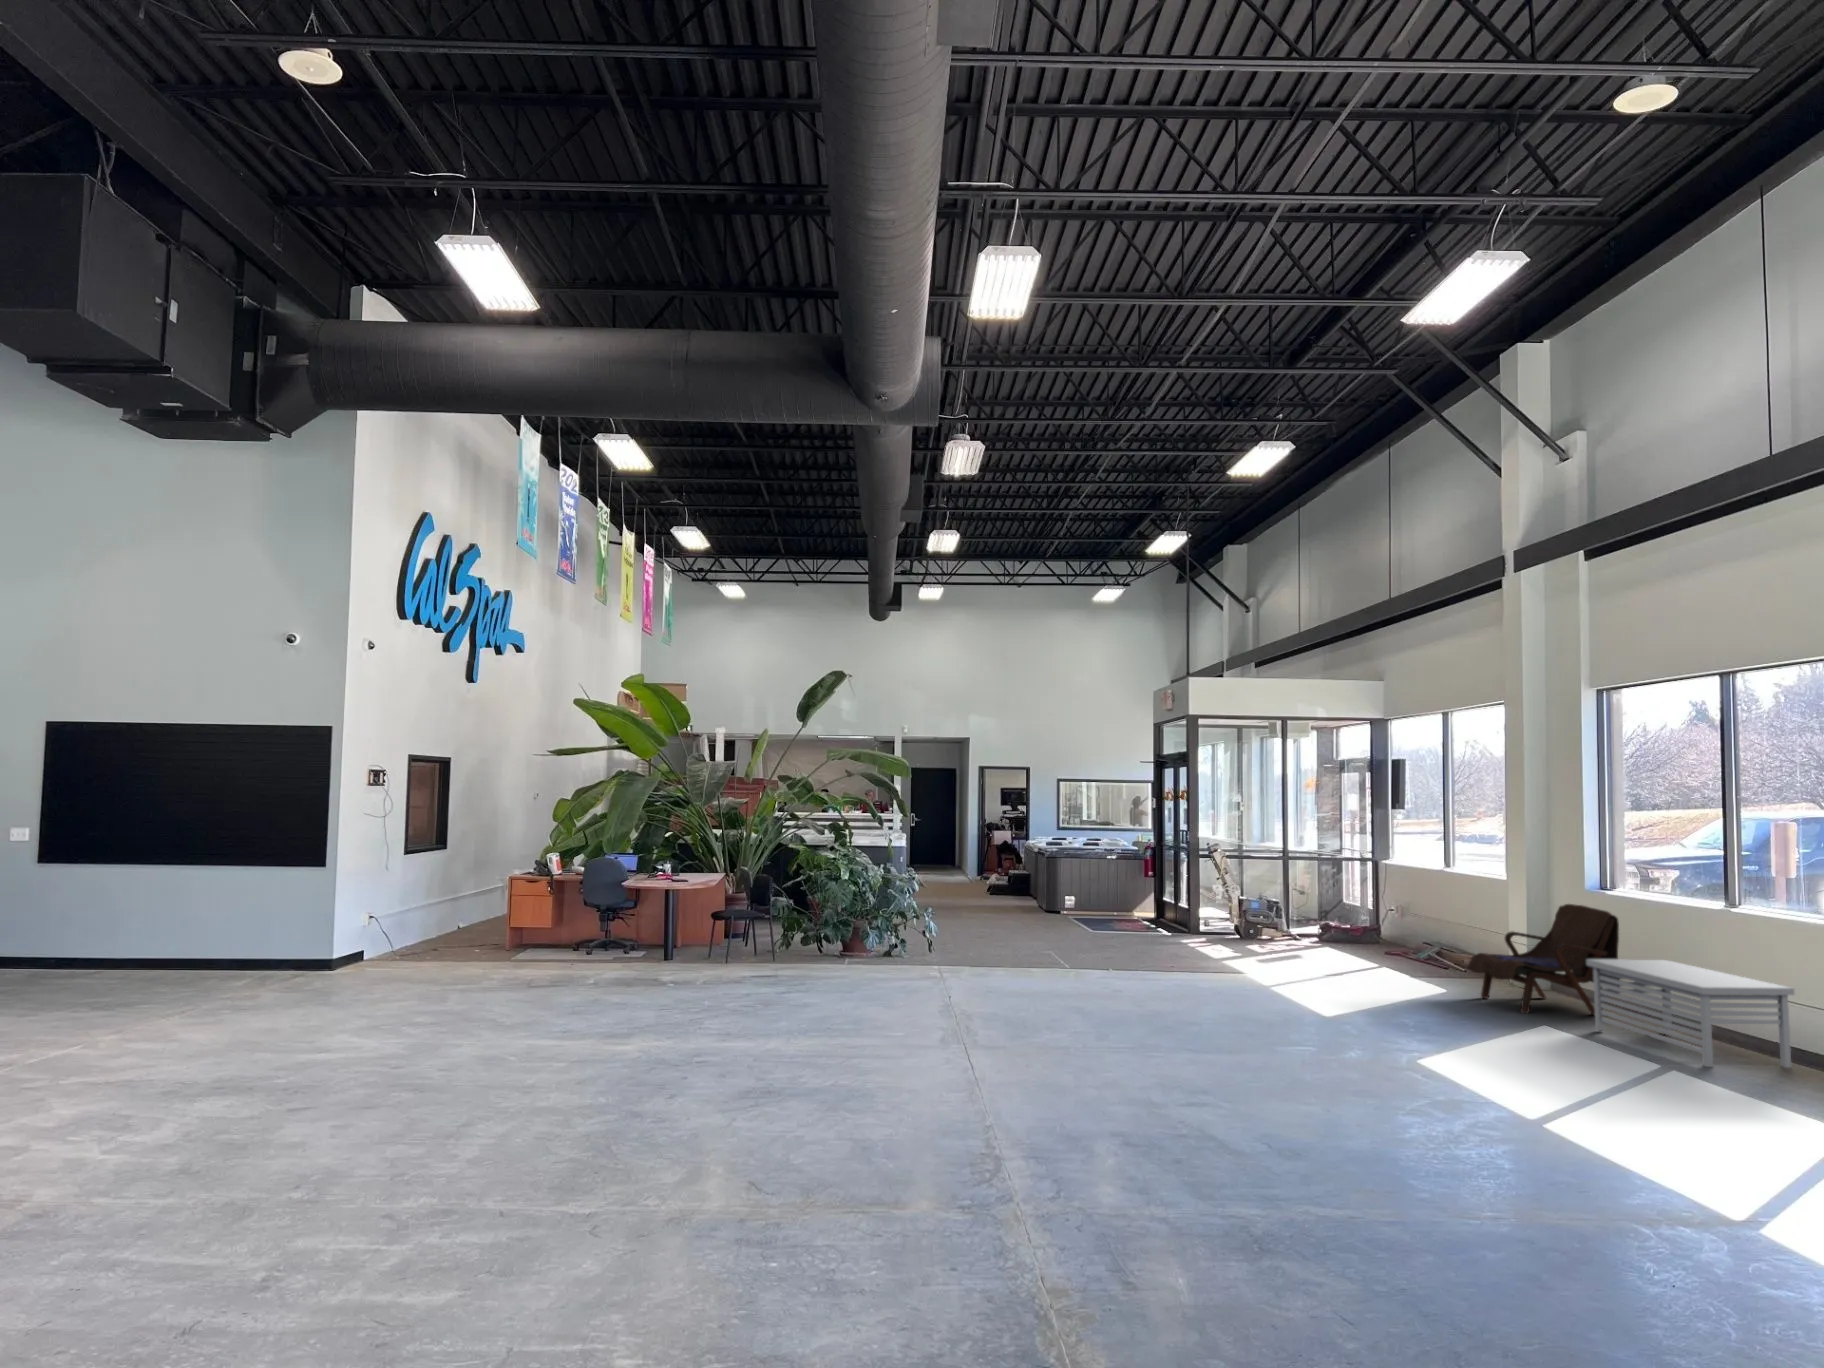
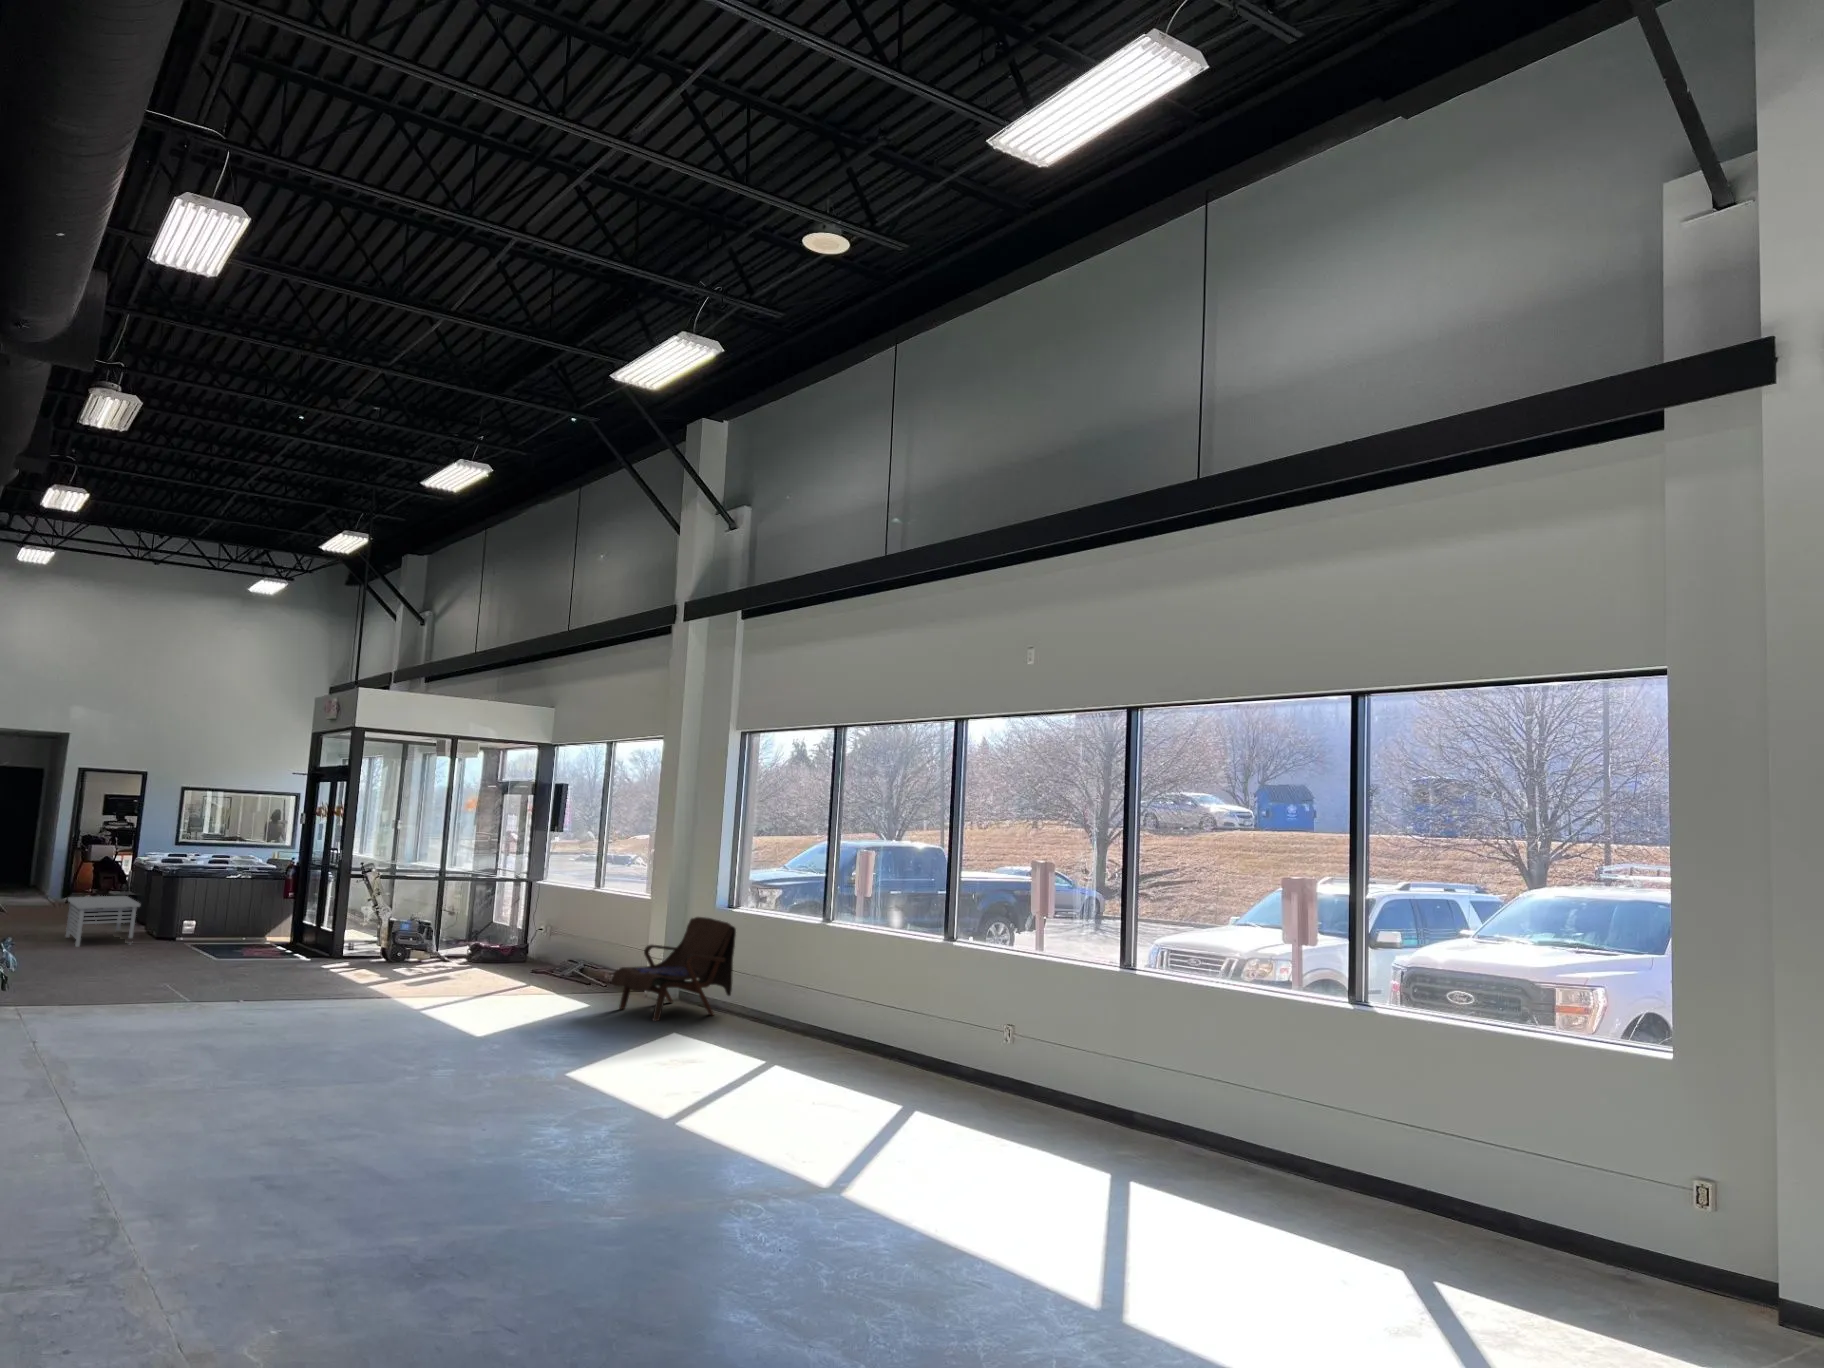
storage bench: present [1586,959,1794,1068] -> present [66,896,140,947]

